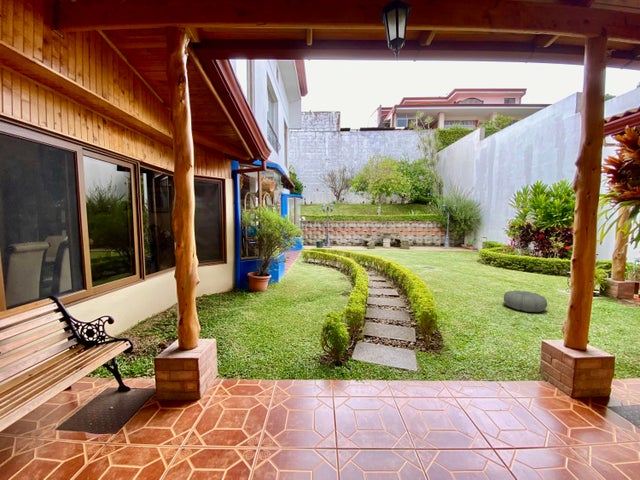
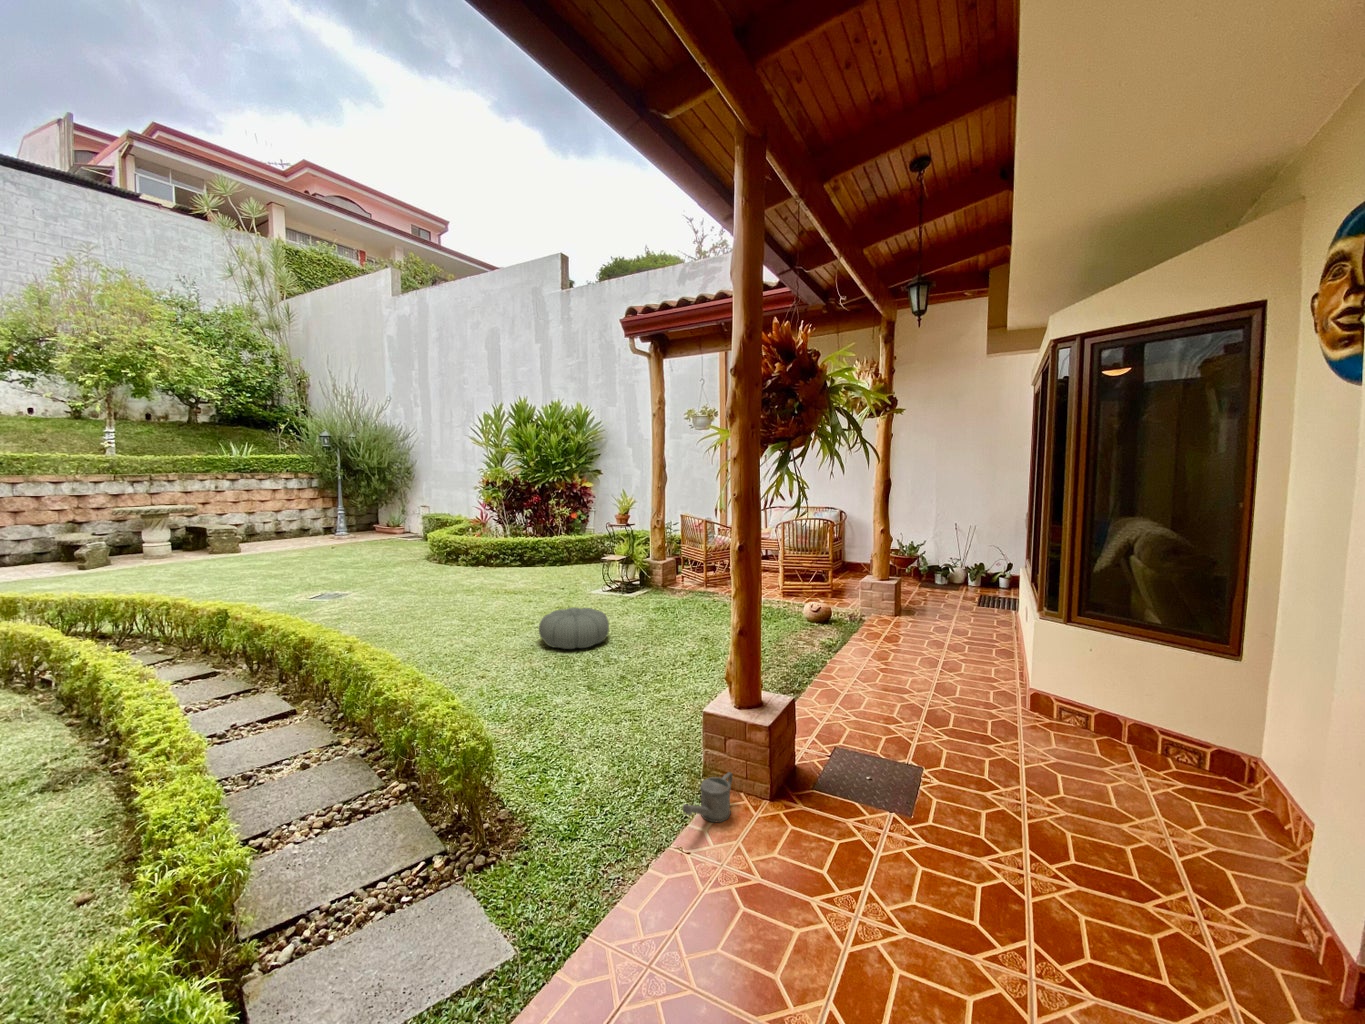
watering can: none [509,367,552,389] -> present [683,772,733,822]

